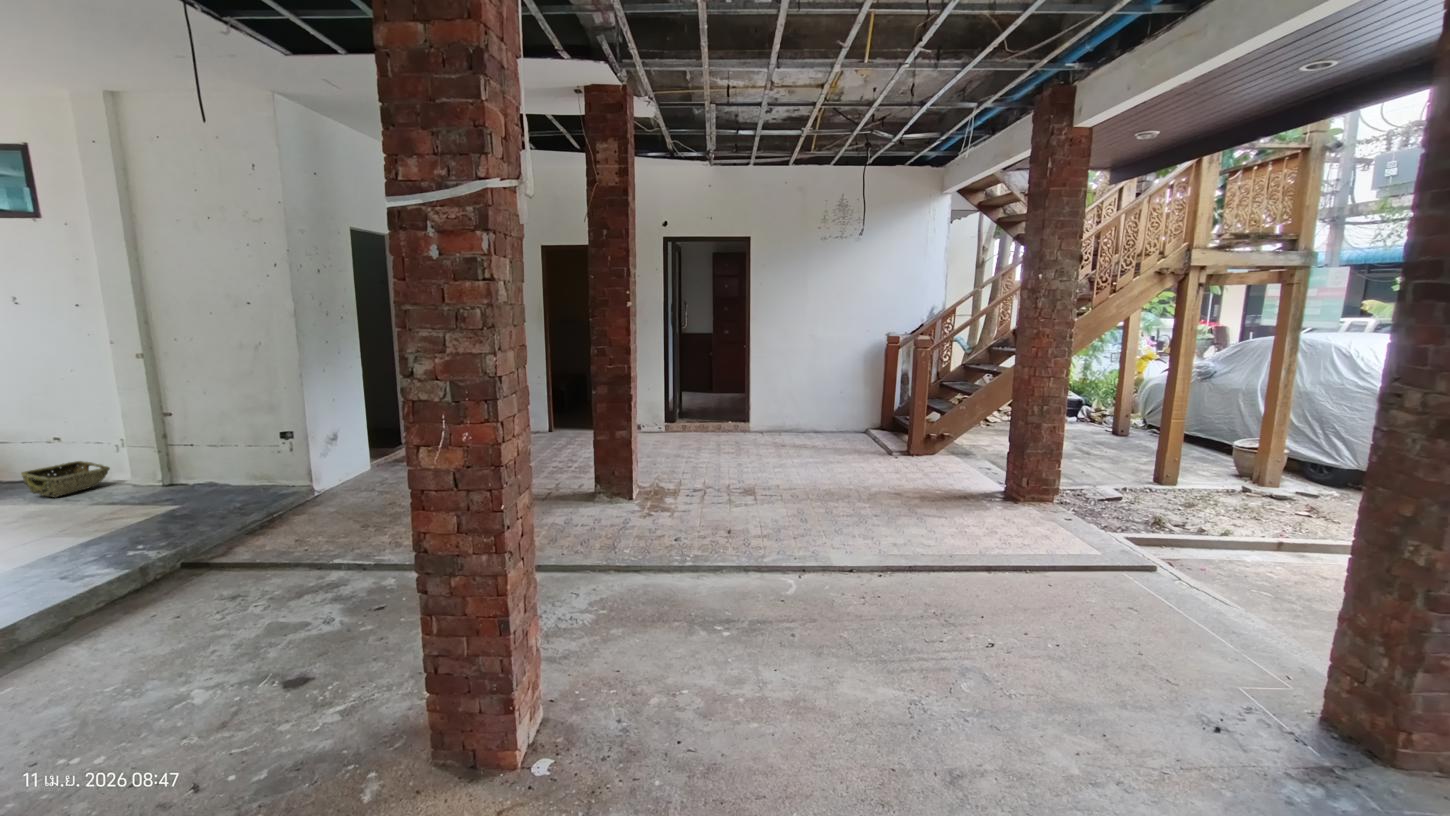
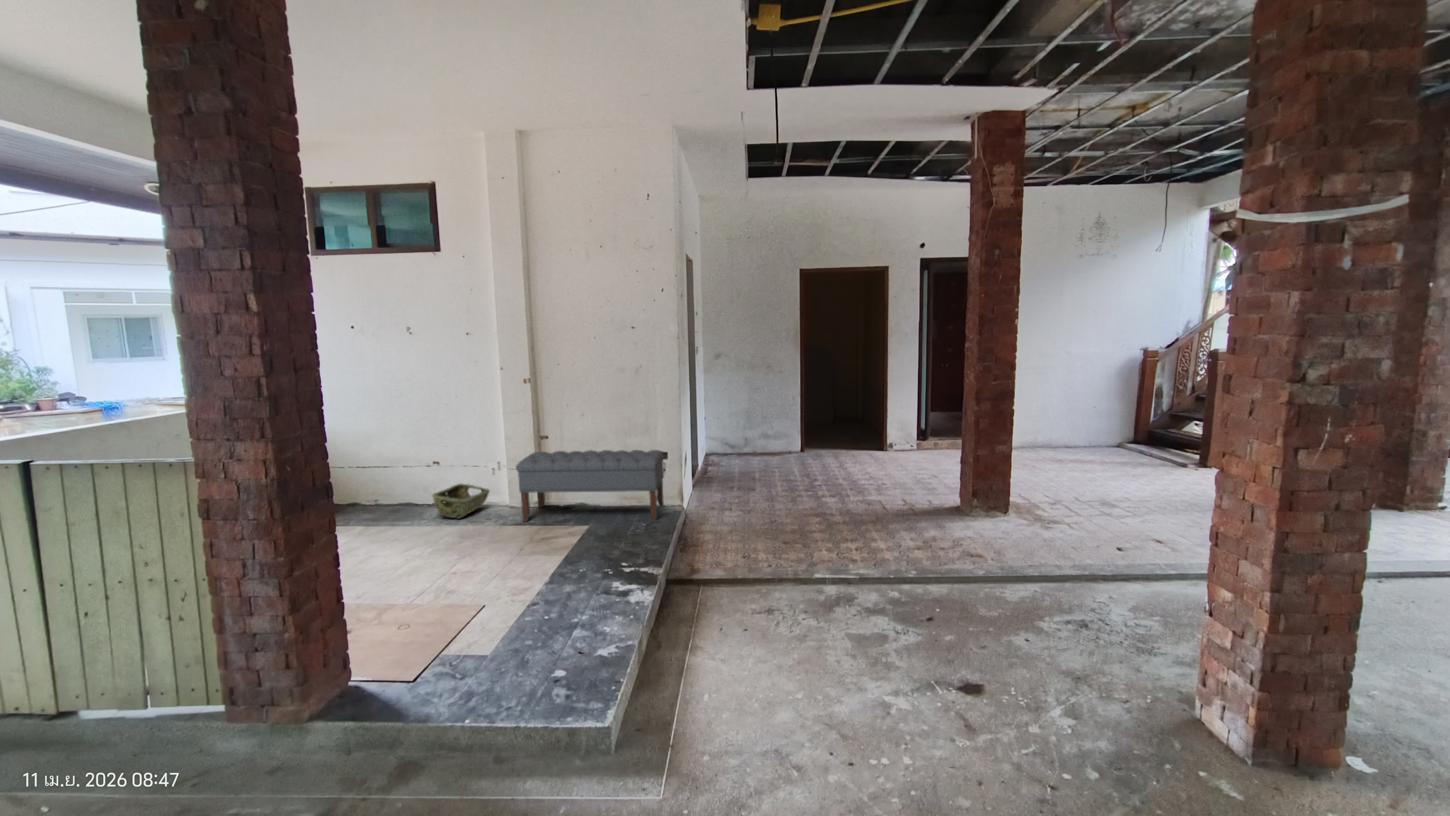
bench: none [102,429,292,501] -> present [516,450,664,522]

